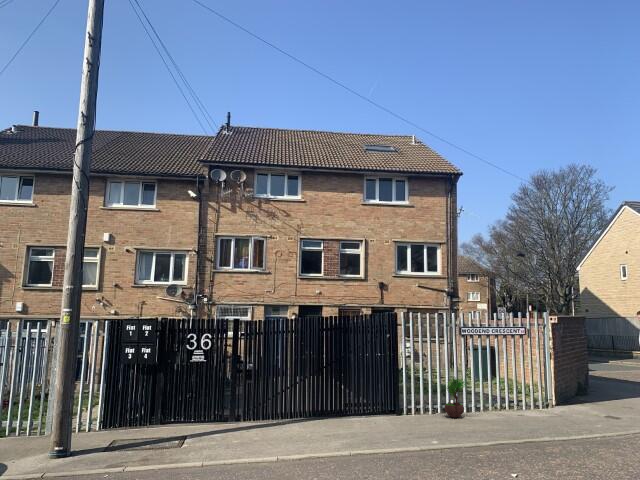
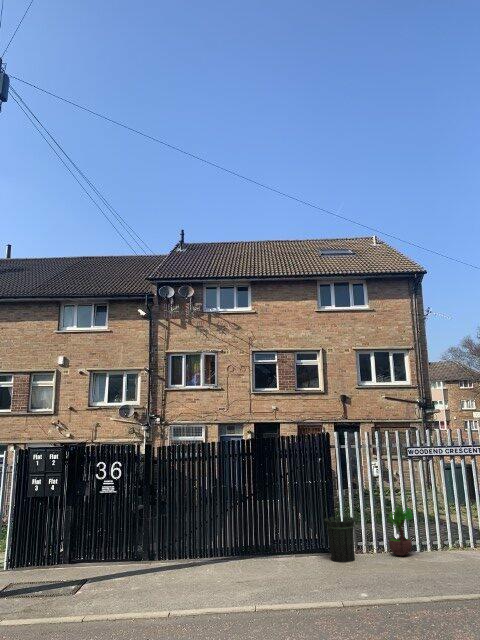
waste bin: none [392,385,419,423] -> present [325,516,355,563]

